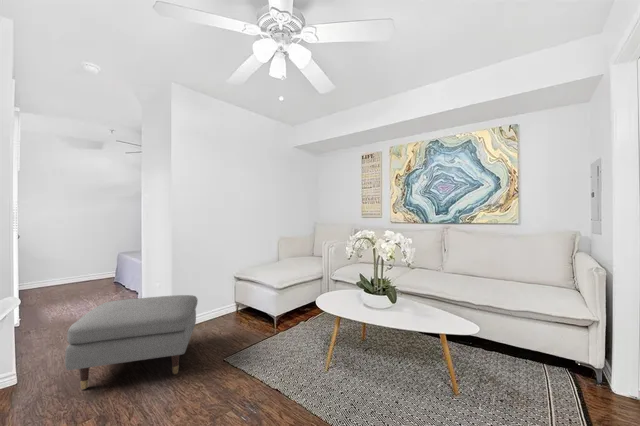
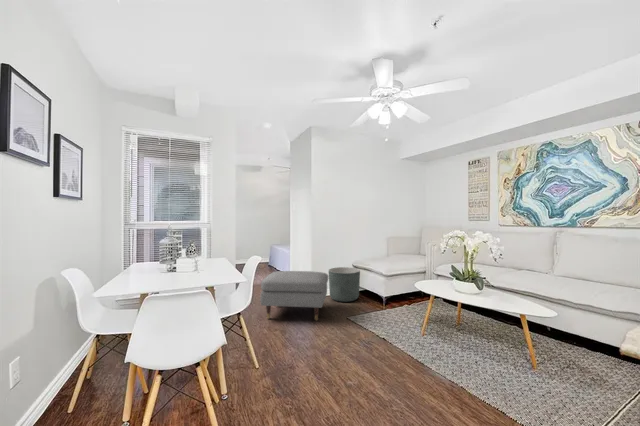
planter: none [199,281,244,330] -> present [329,267,360,302]

